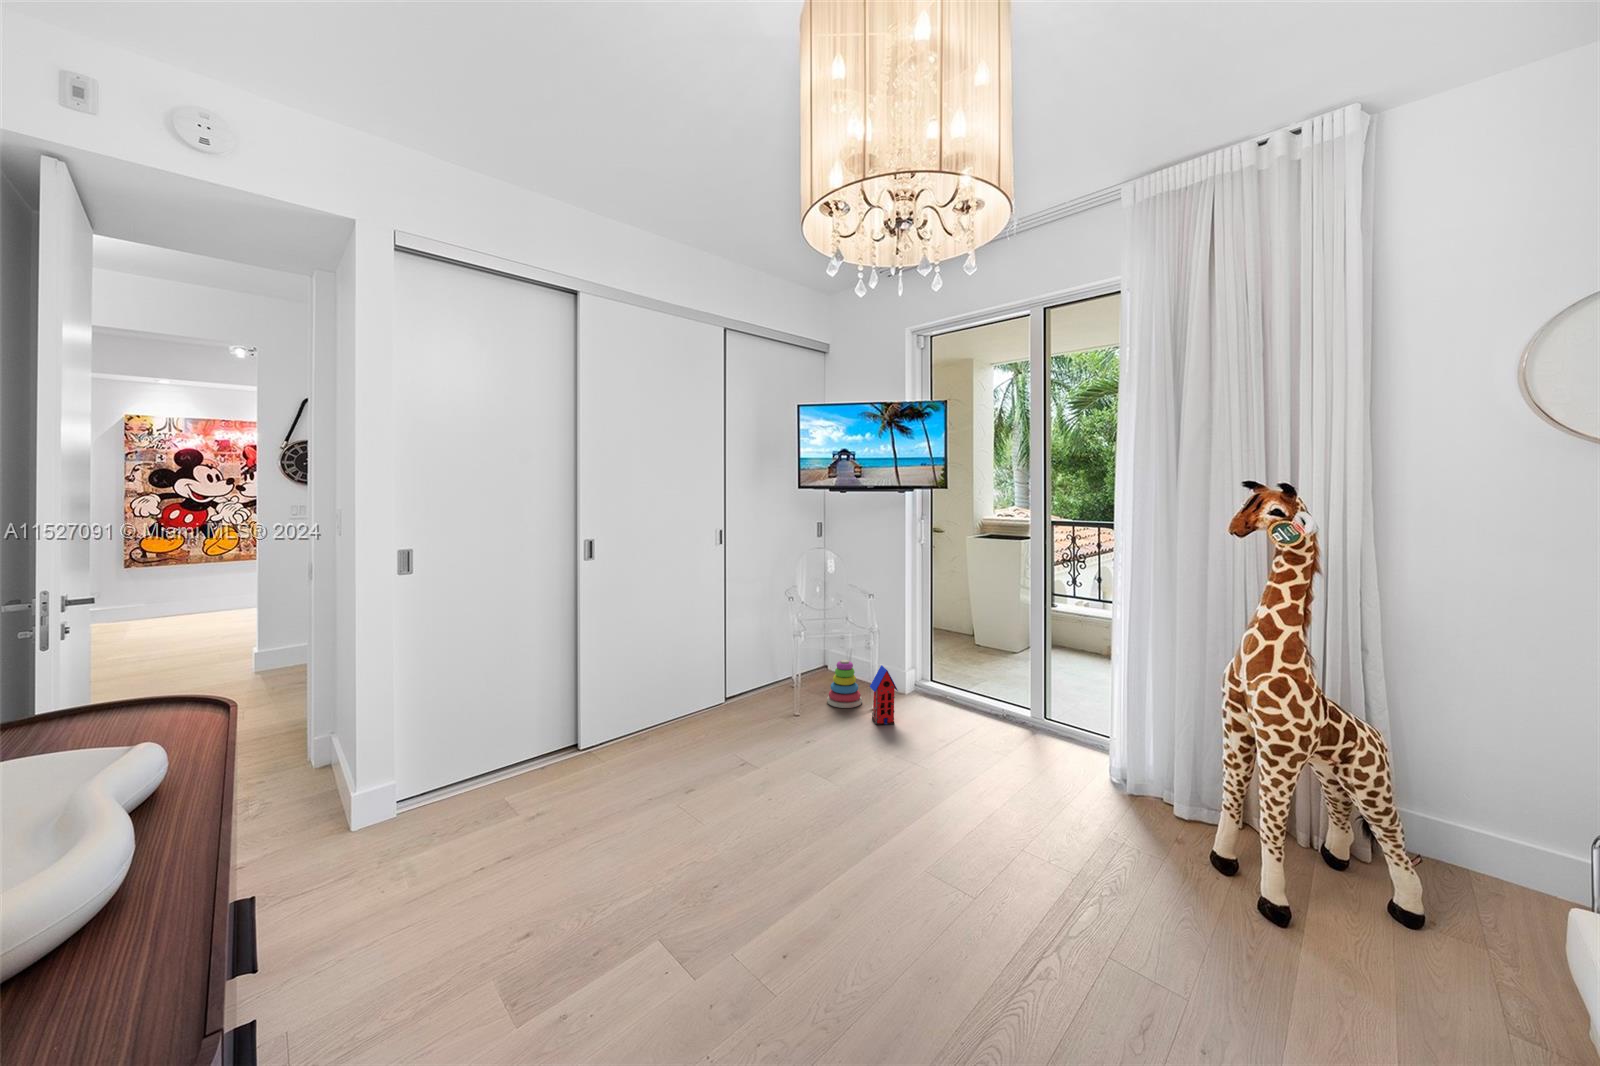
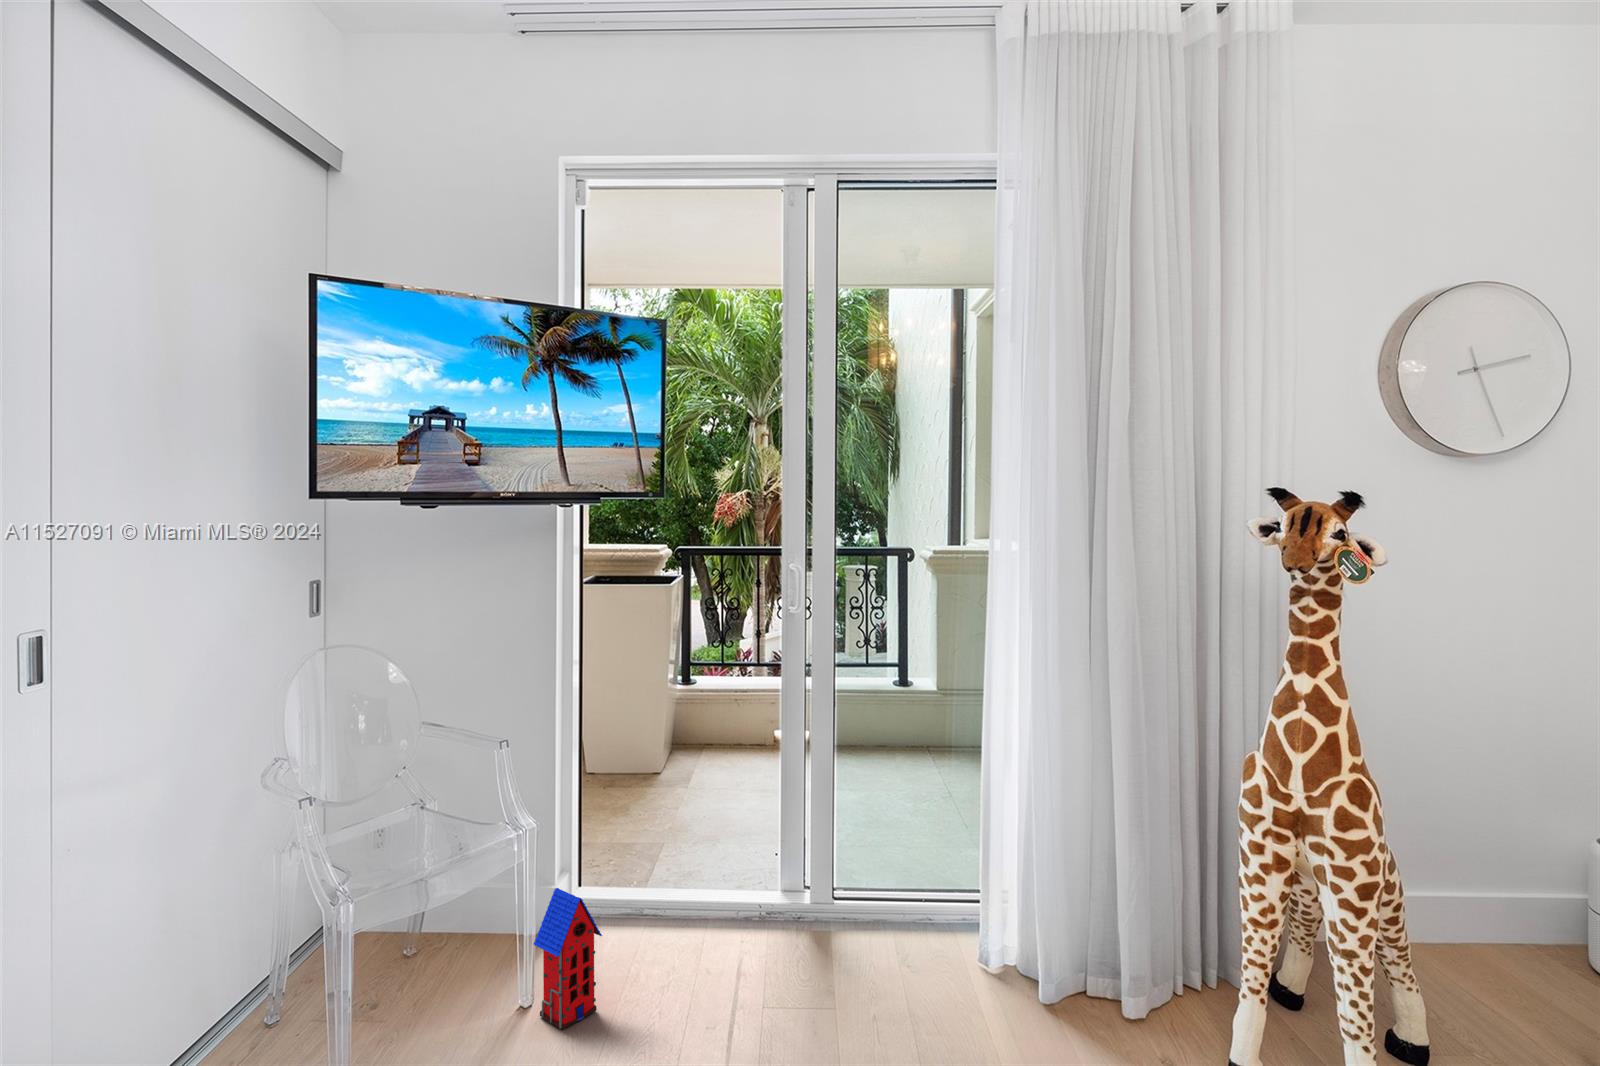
stacking toy: present [827,660,862,708] -> none [401,891,487,1015]

